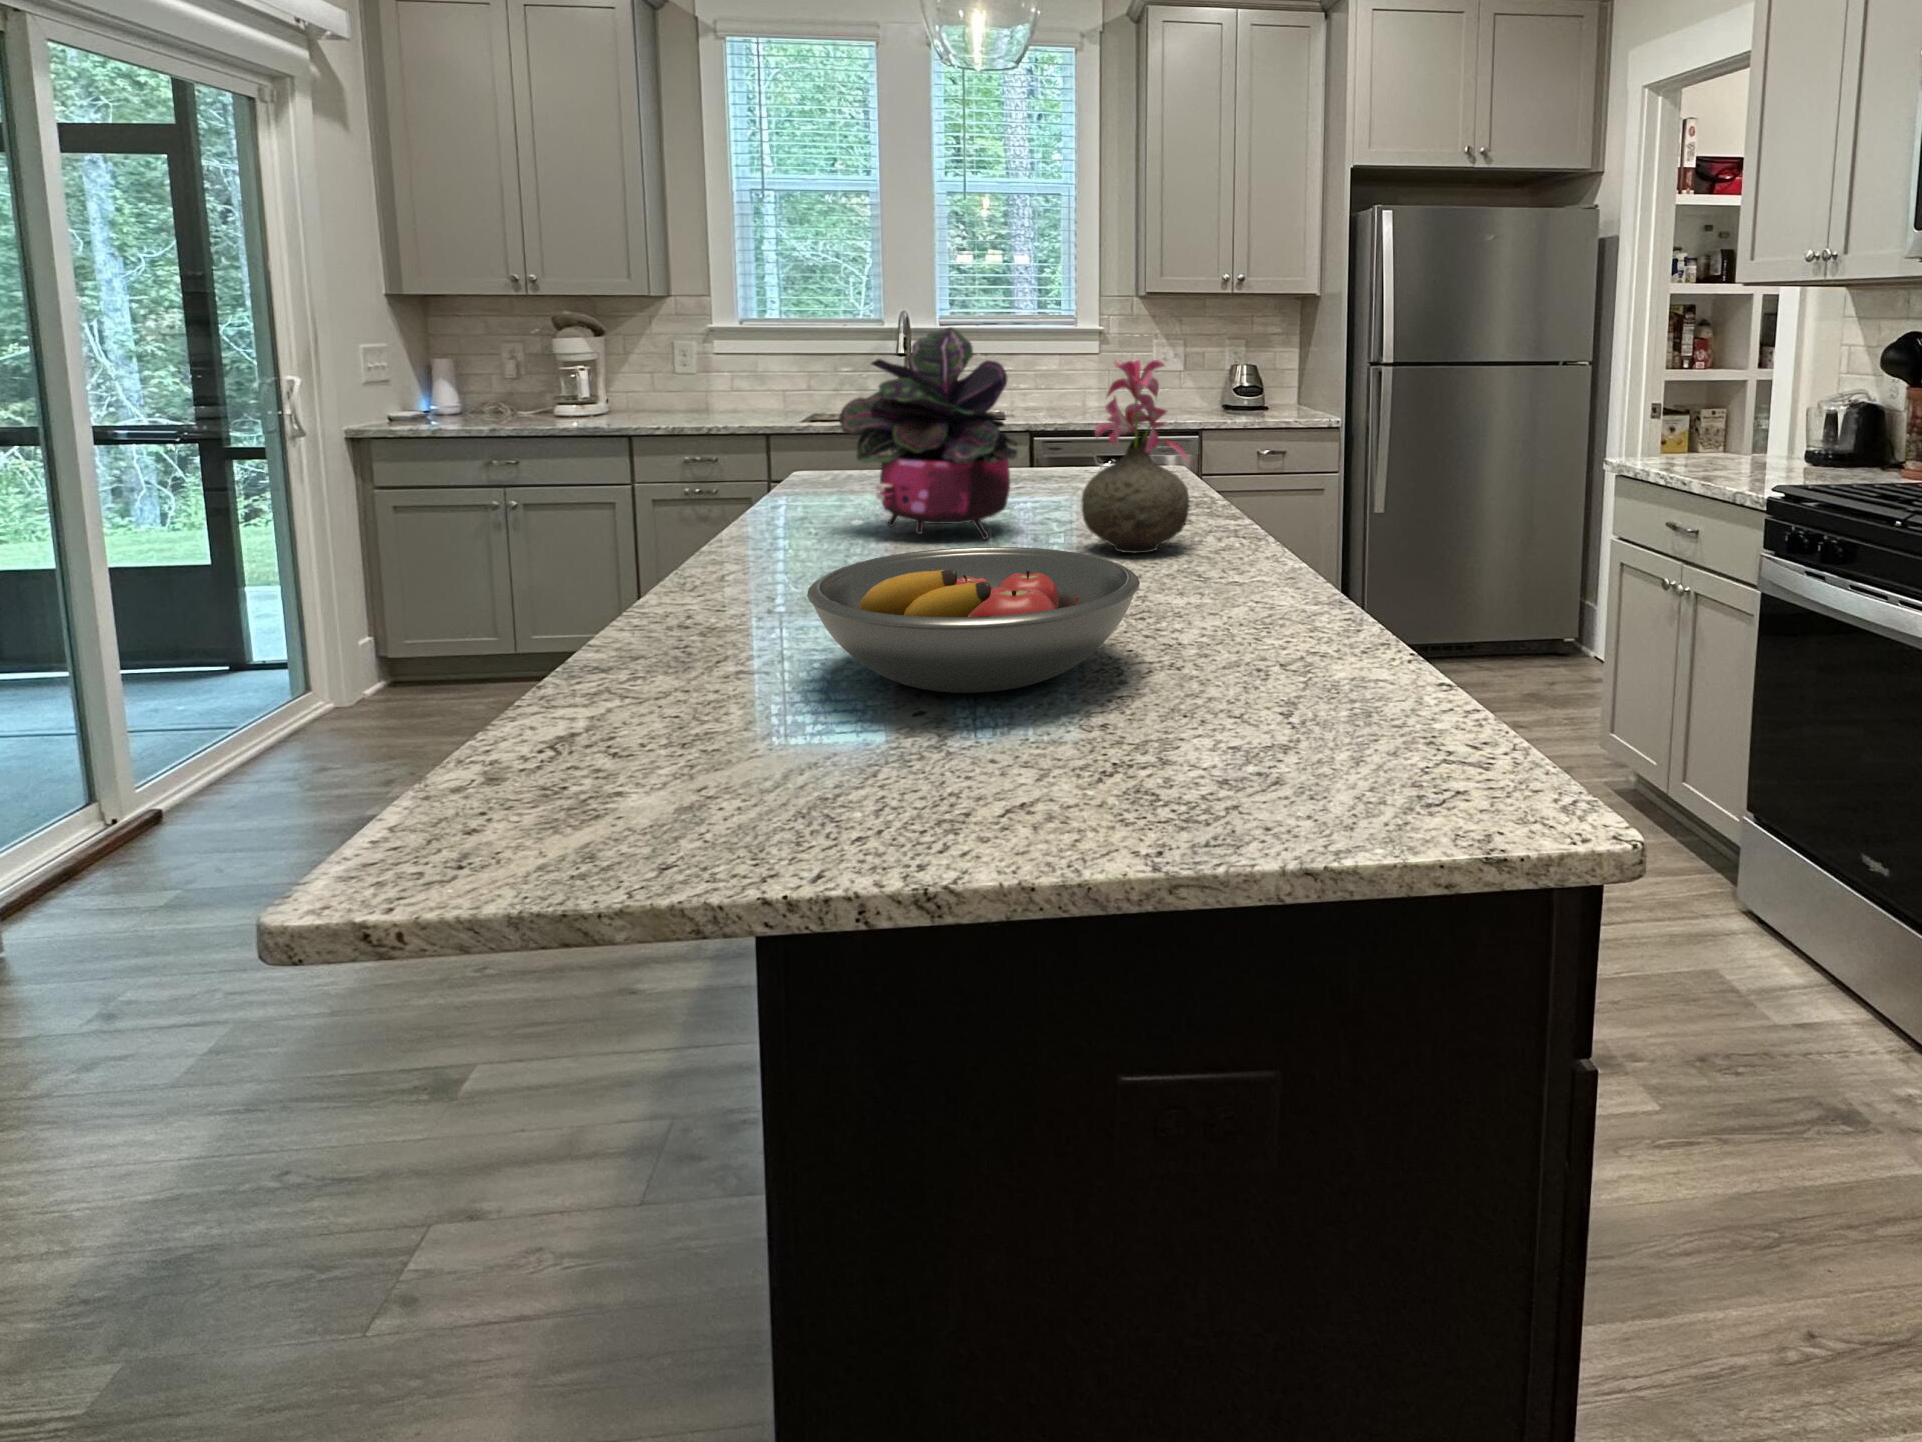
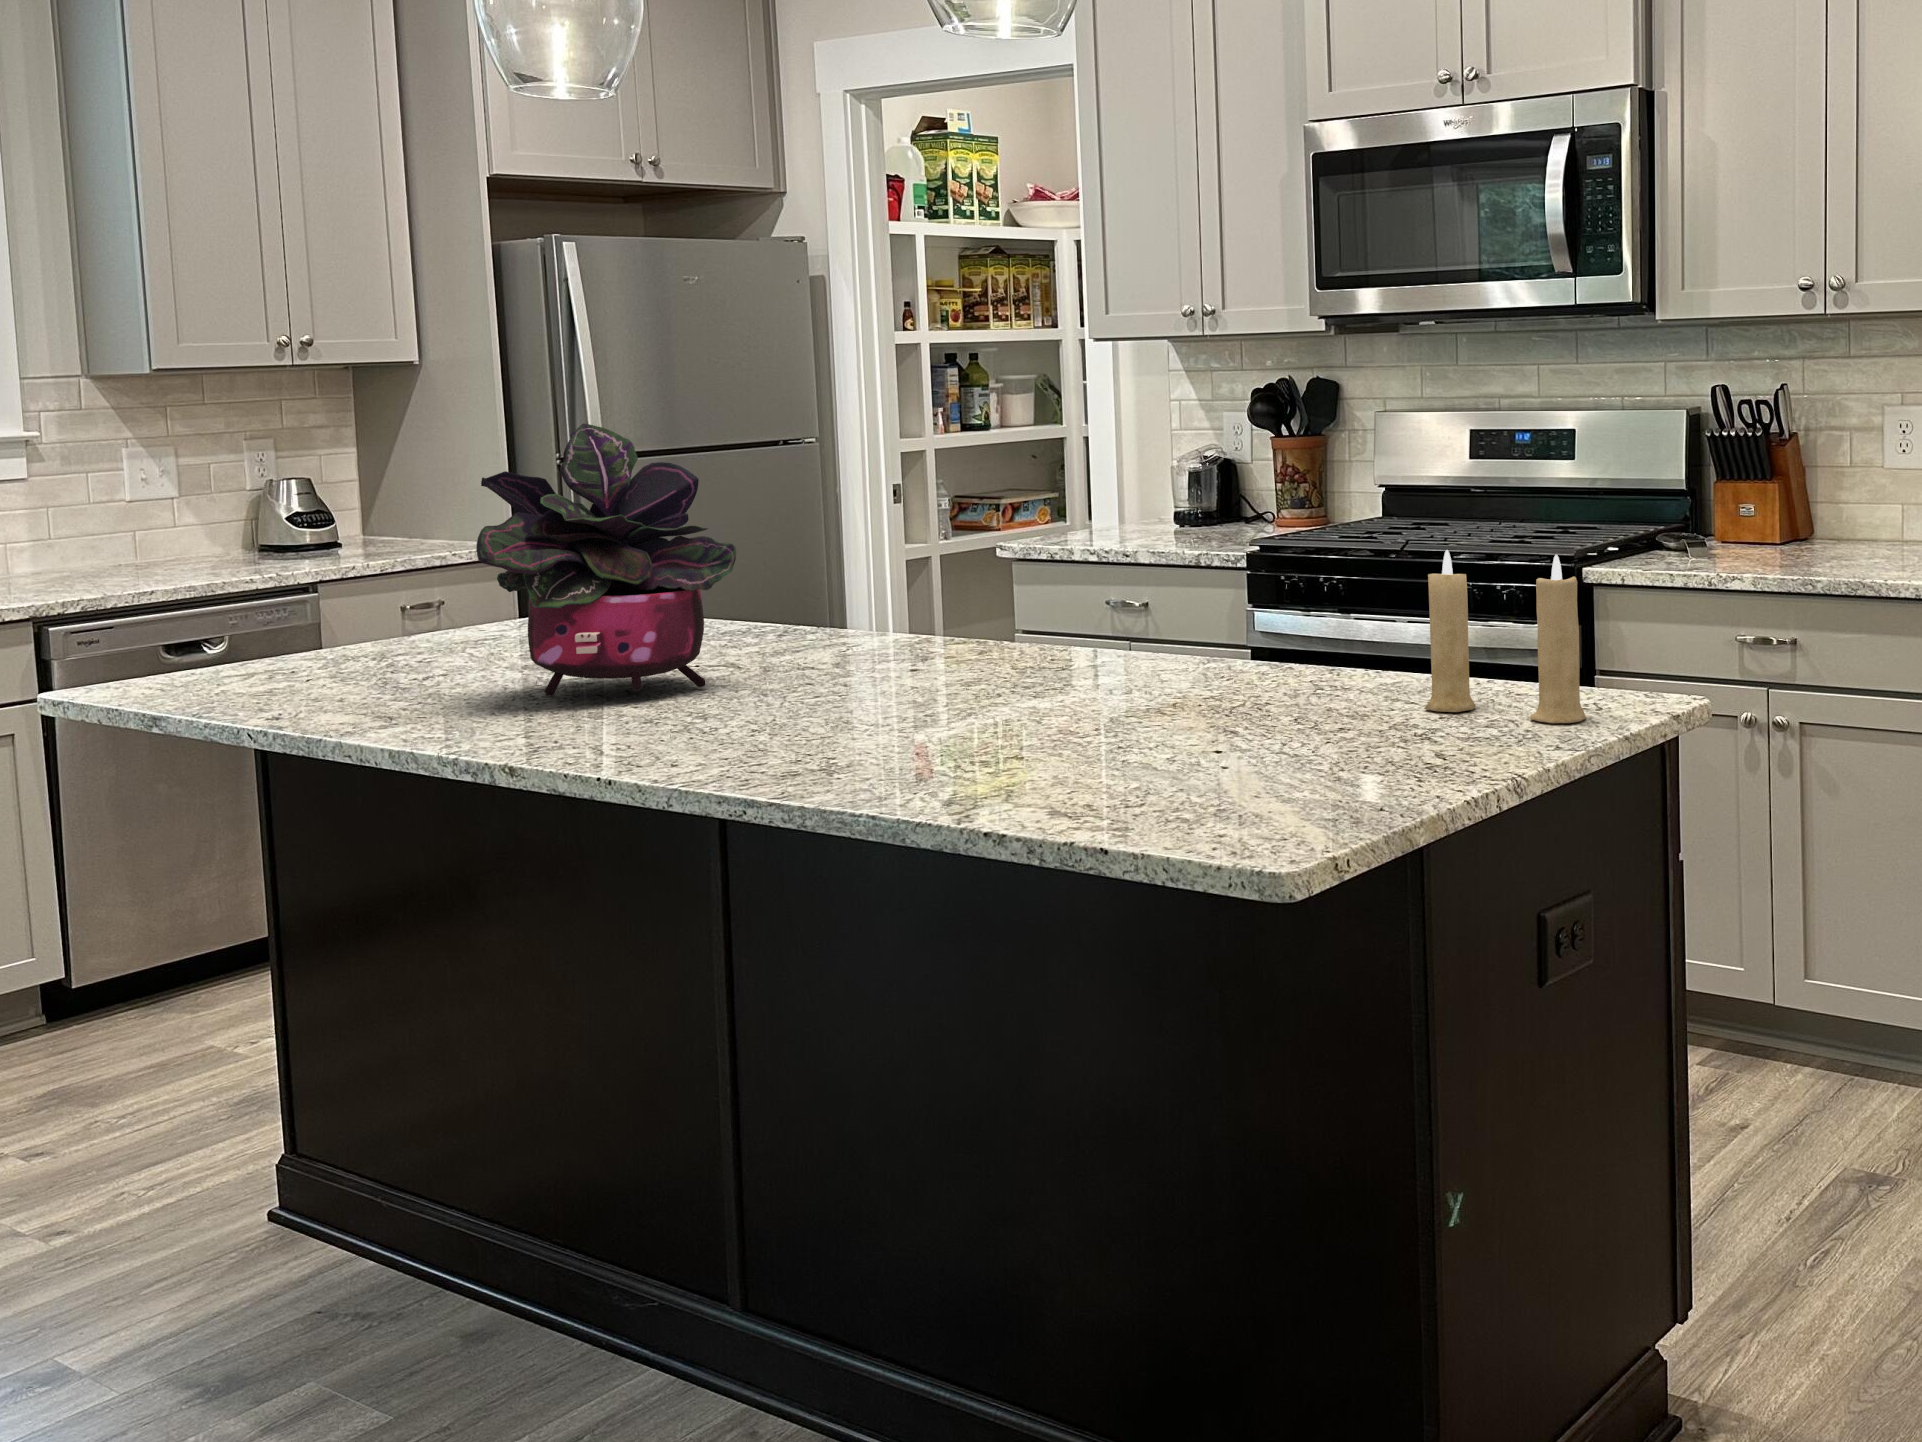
vase: present [1081,360,1189,553] -> none [830,445,954,669]
candle: none [1233,525,1332,812] -> present [1424,550,1586,723]
fruit bowl: present [807,547,1140,693] -> none [1001,621,1316,742]

